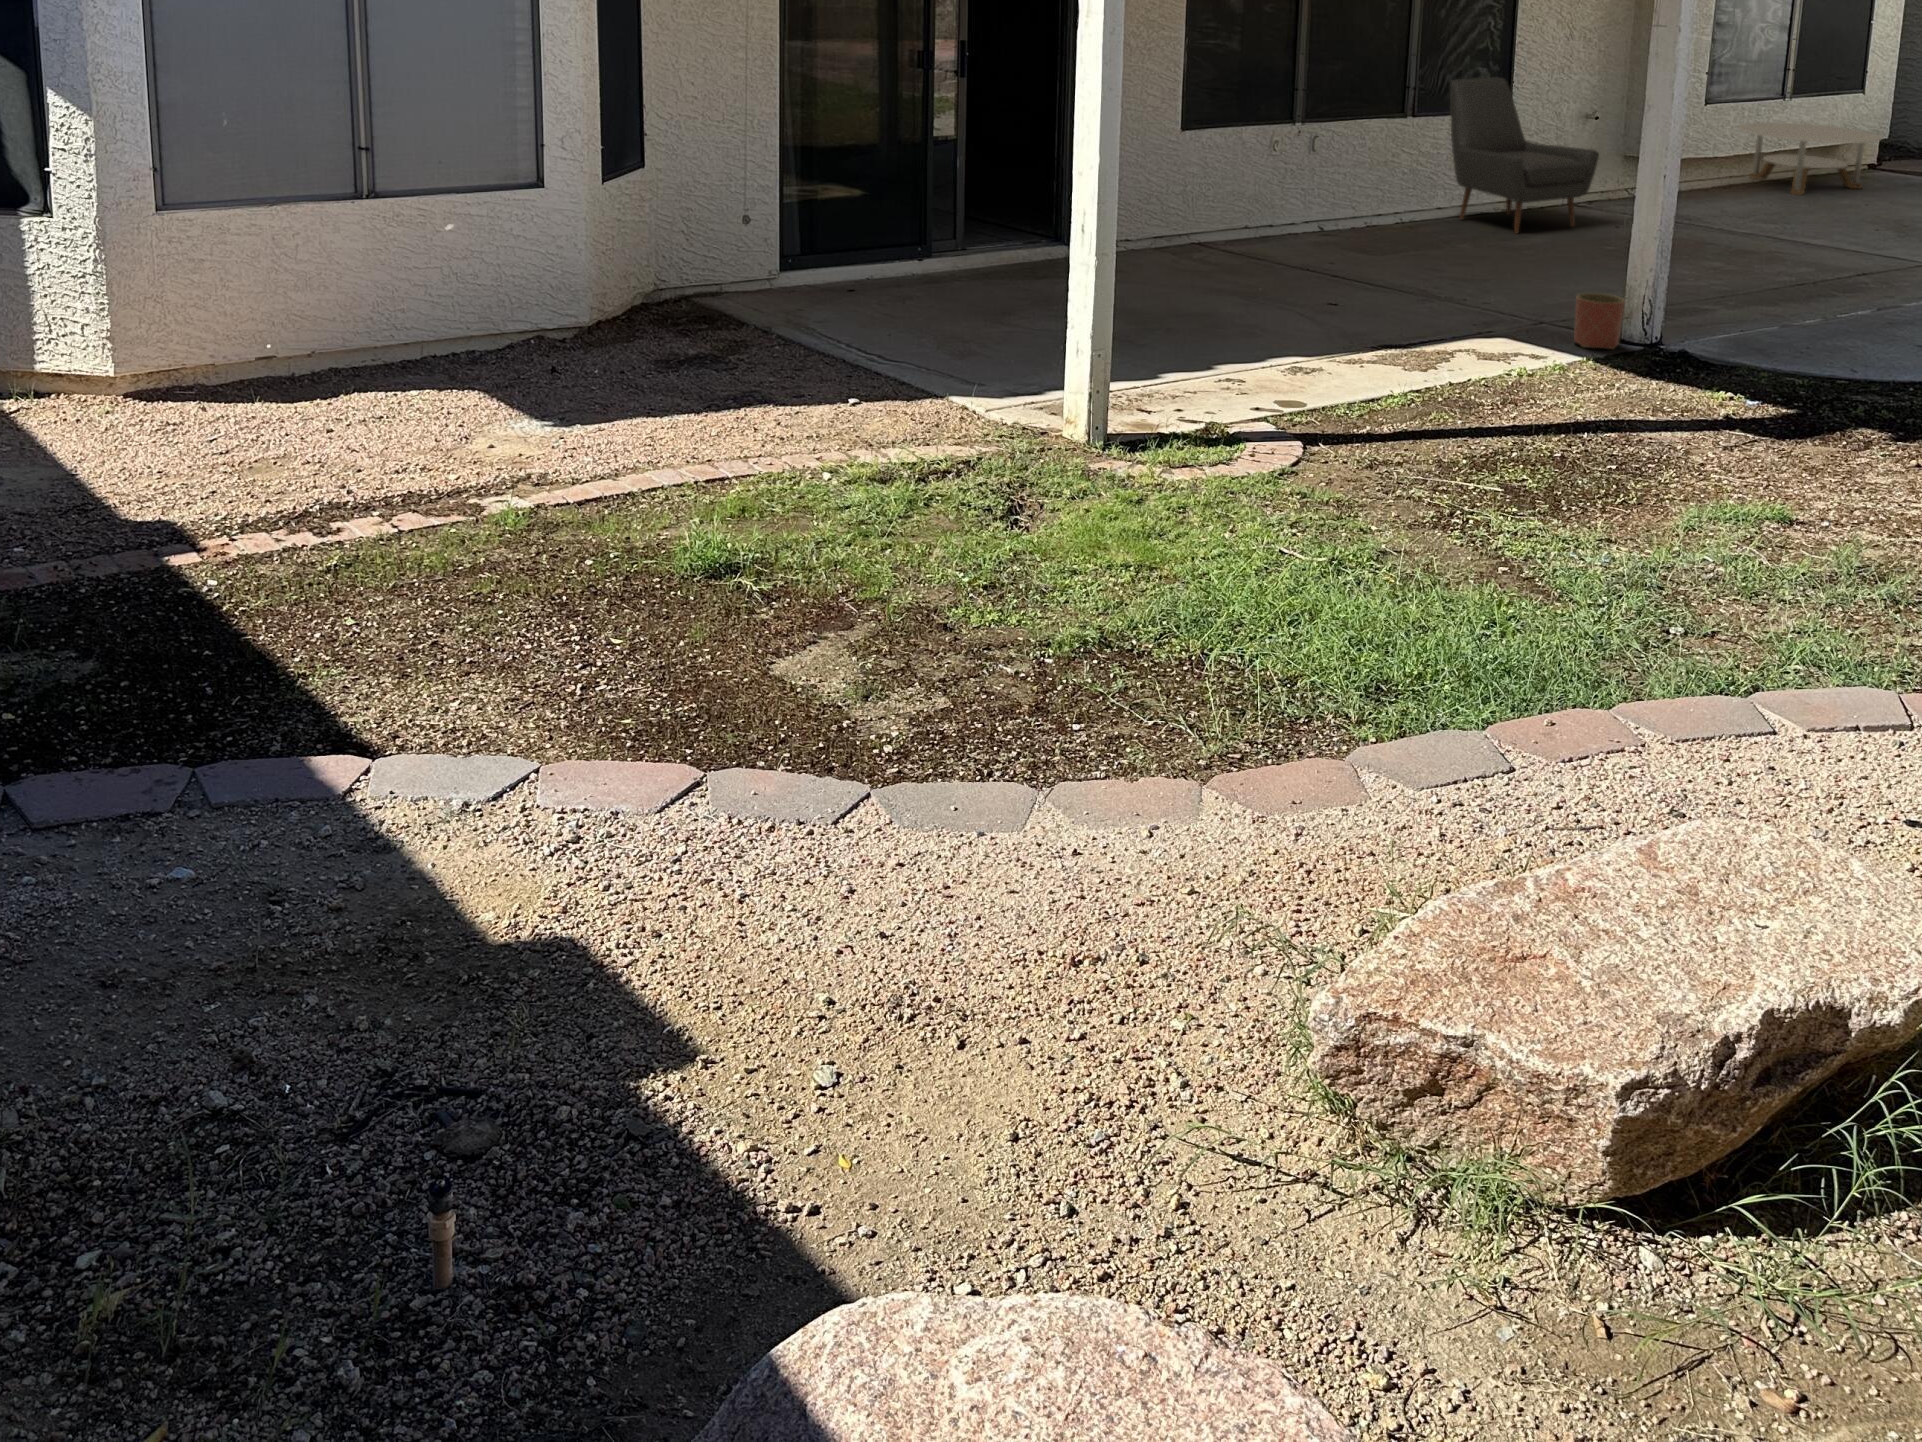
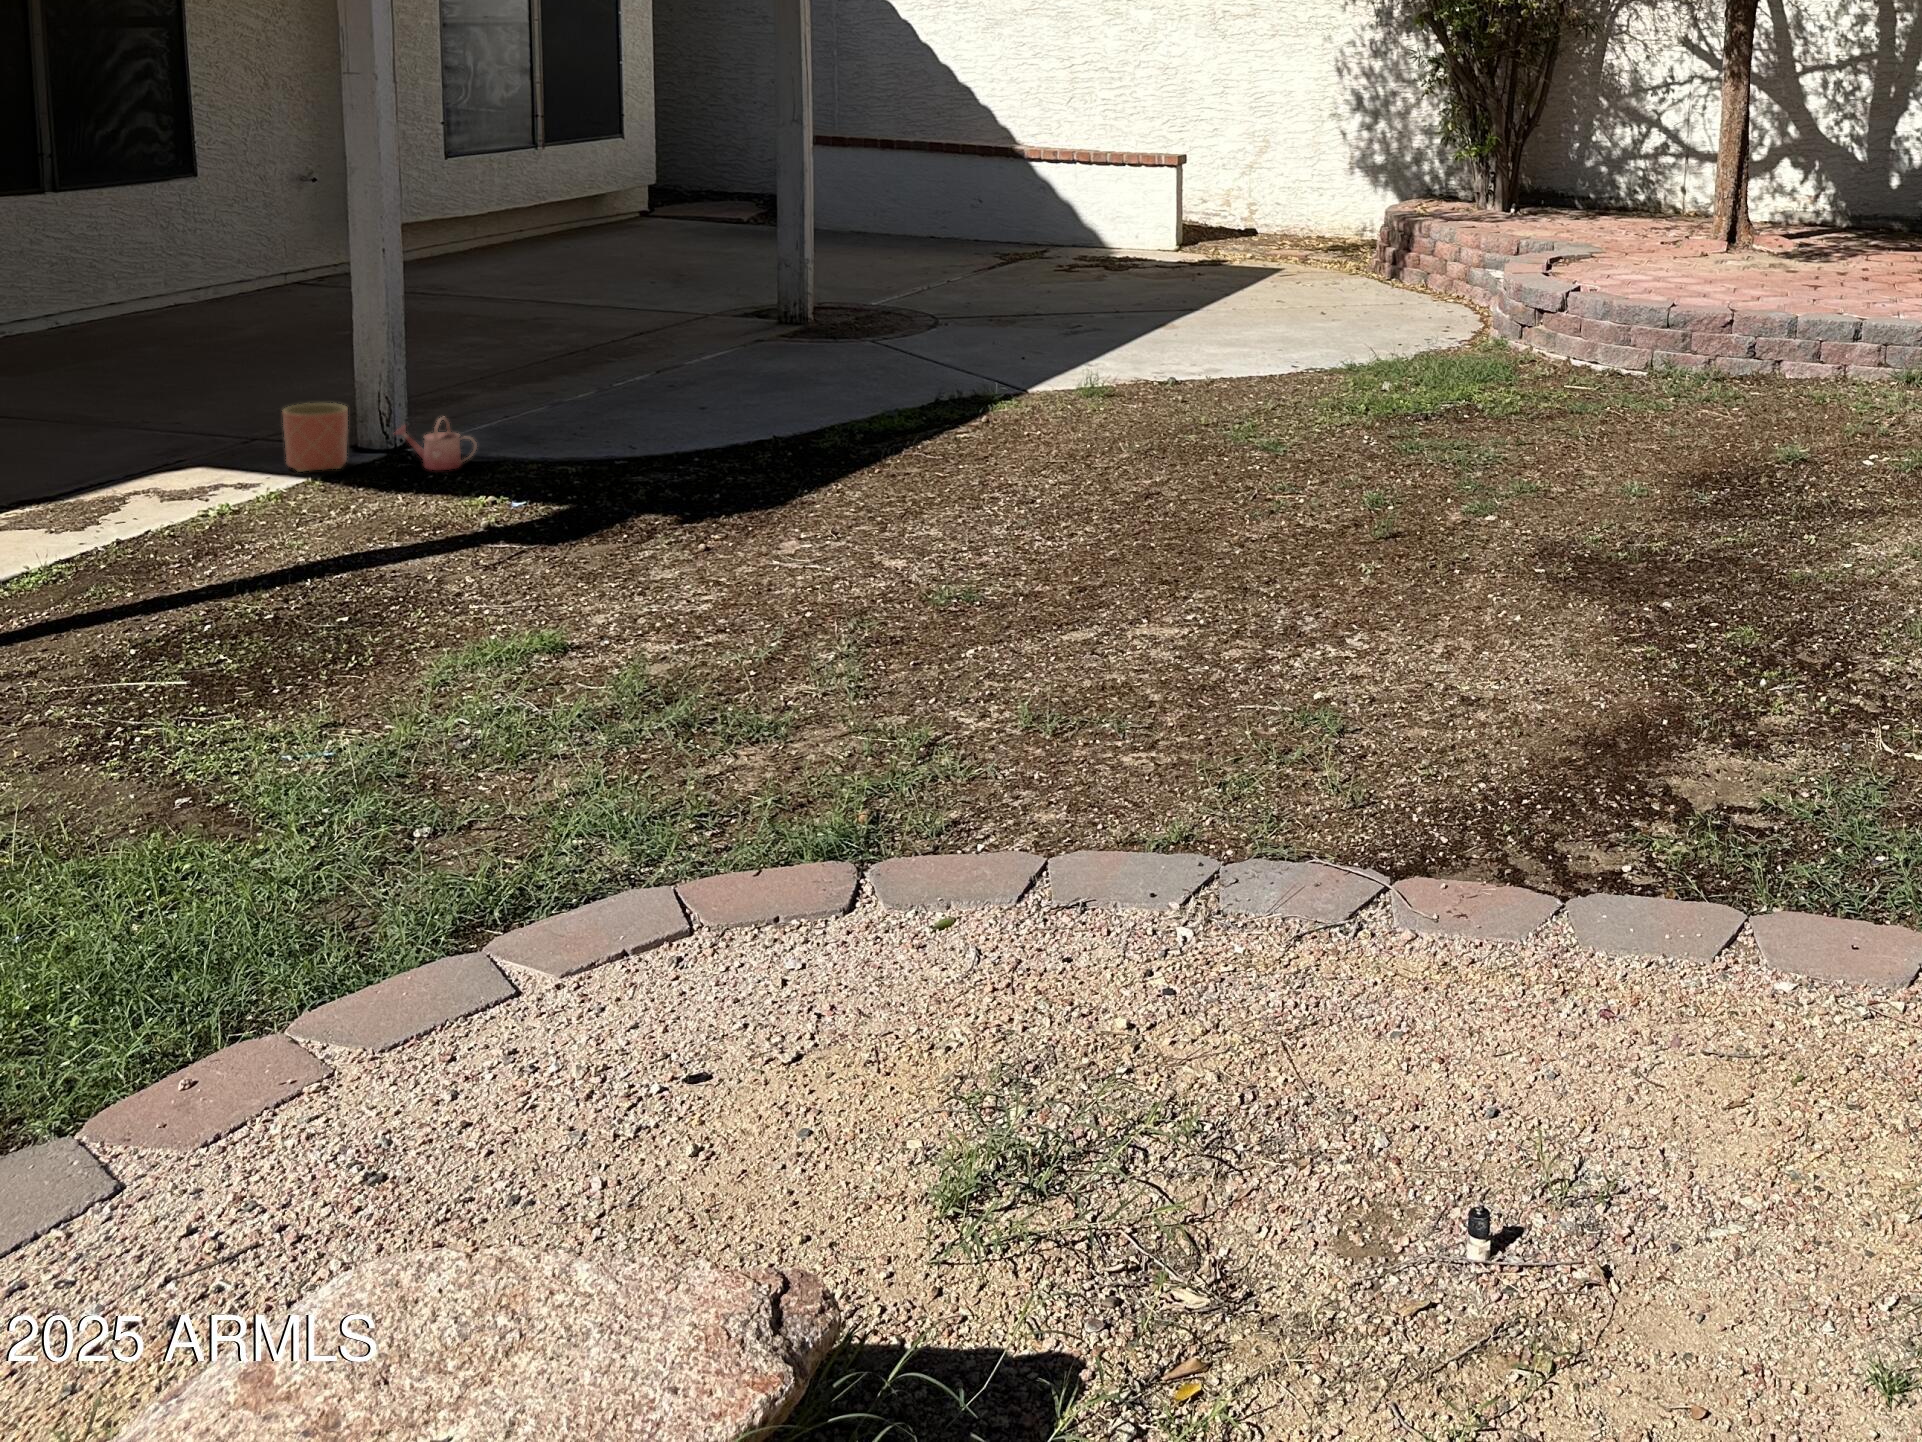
chair: present [1450,77,1599,234] -> none [87,145,307,337]
round table: present [1738,123,1882,195] -> none [482,179,645,258]
watering can: none [1657,317,1723,362] -> present [395,416,477,470]

